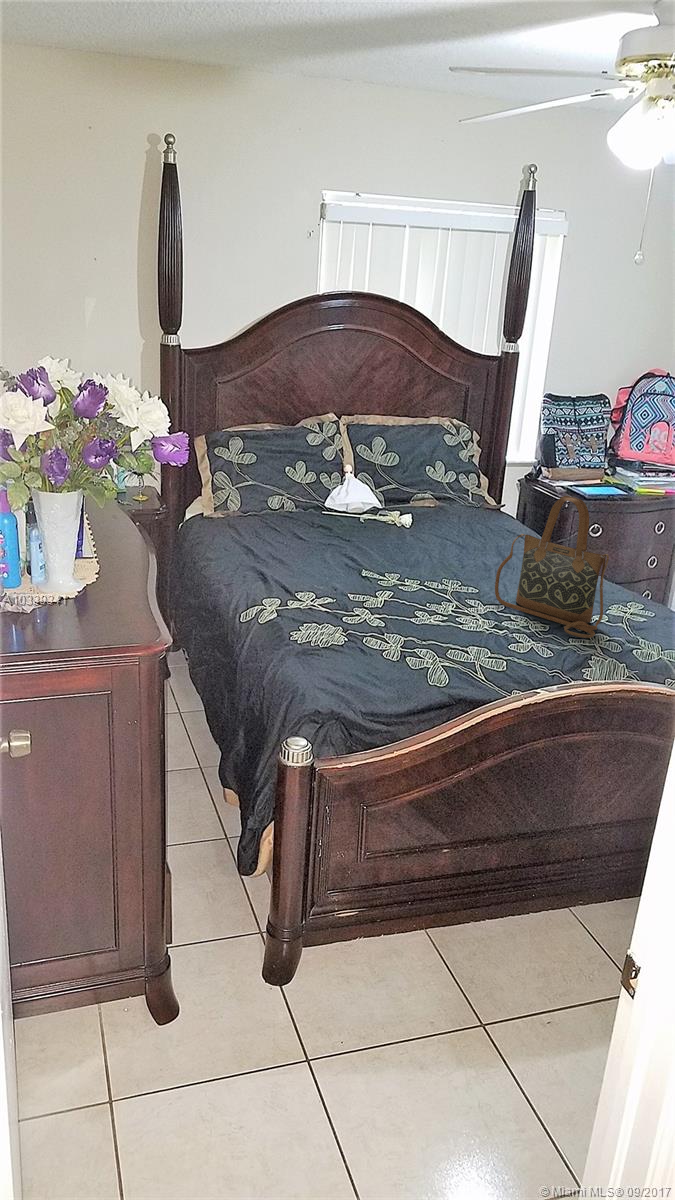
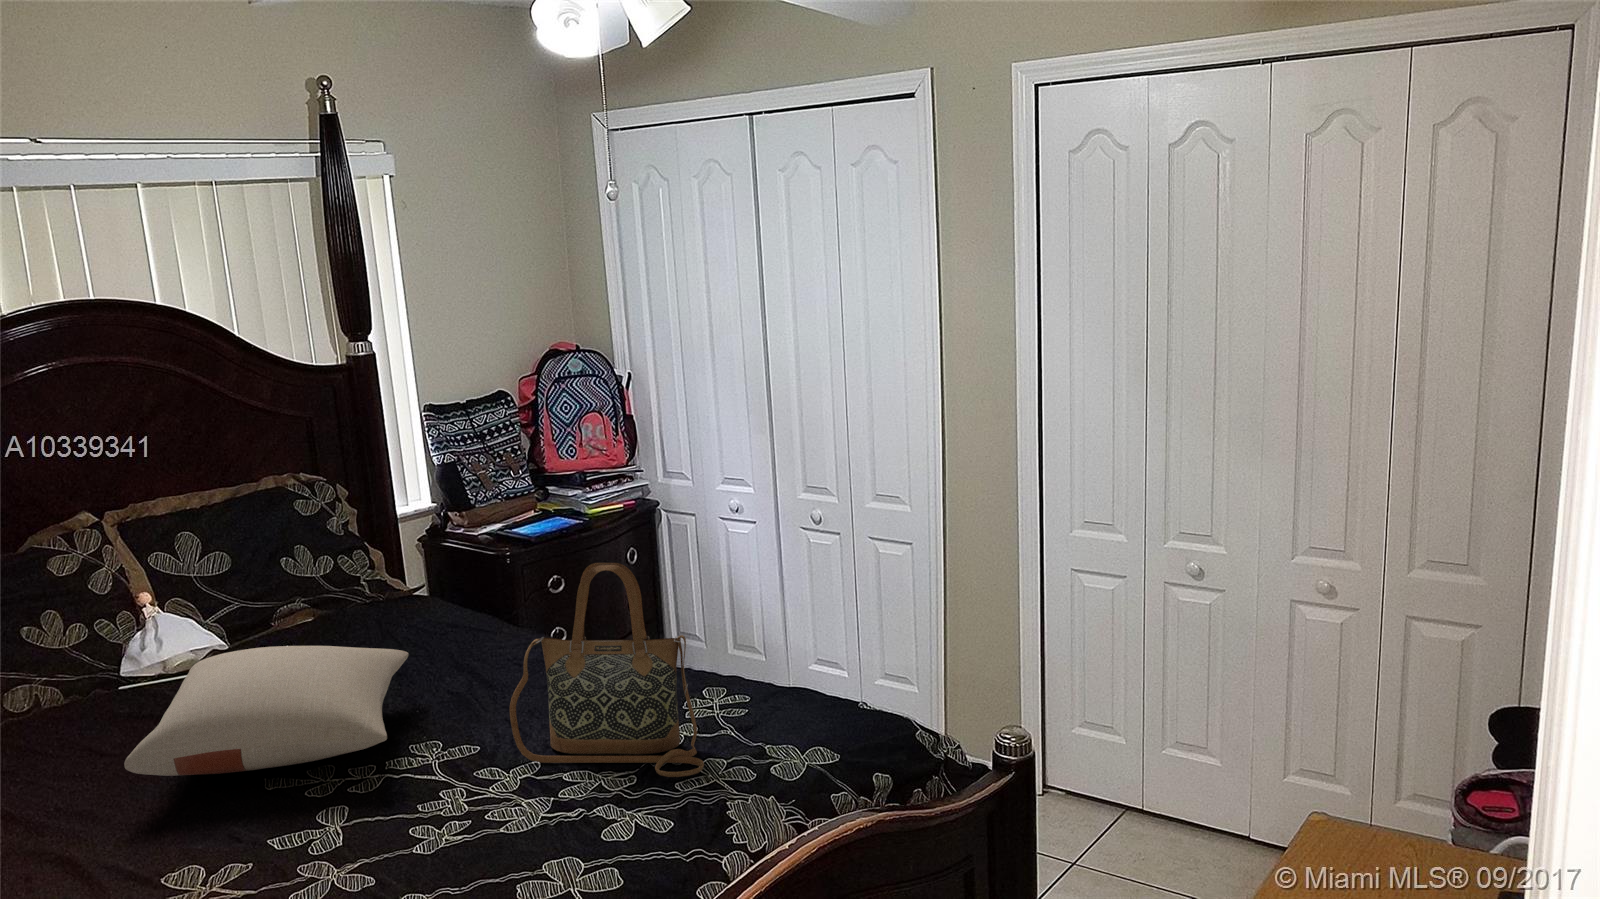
pillow: none [300,502,464,568] -> present [124,646,408,776]

